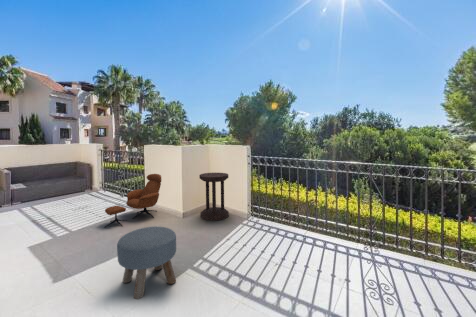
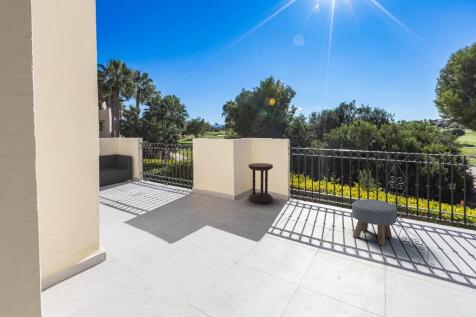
lounge chair: present [105,174,161,227] -> none [175,164,215,208]
ottoman: present [117,226,176,299] -> present [352,199,397,246]

